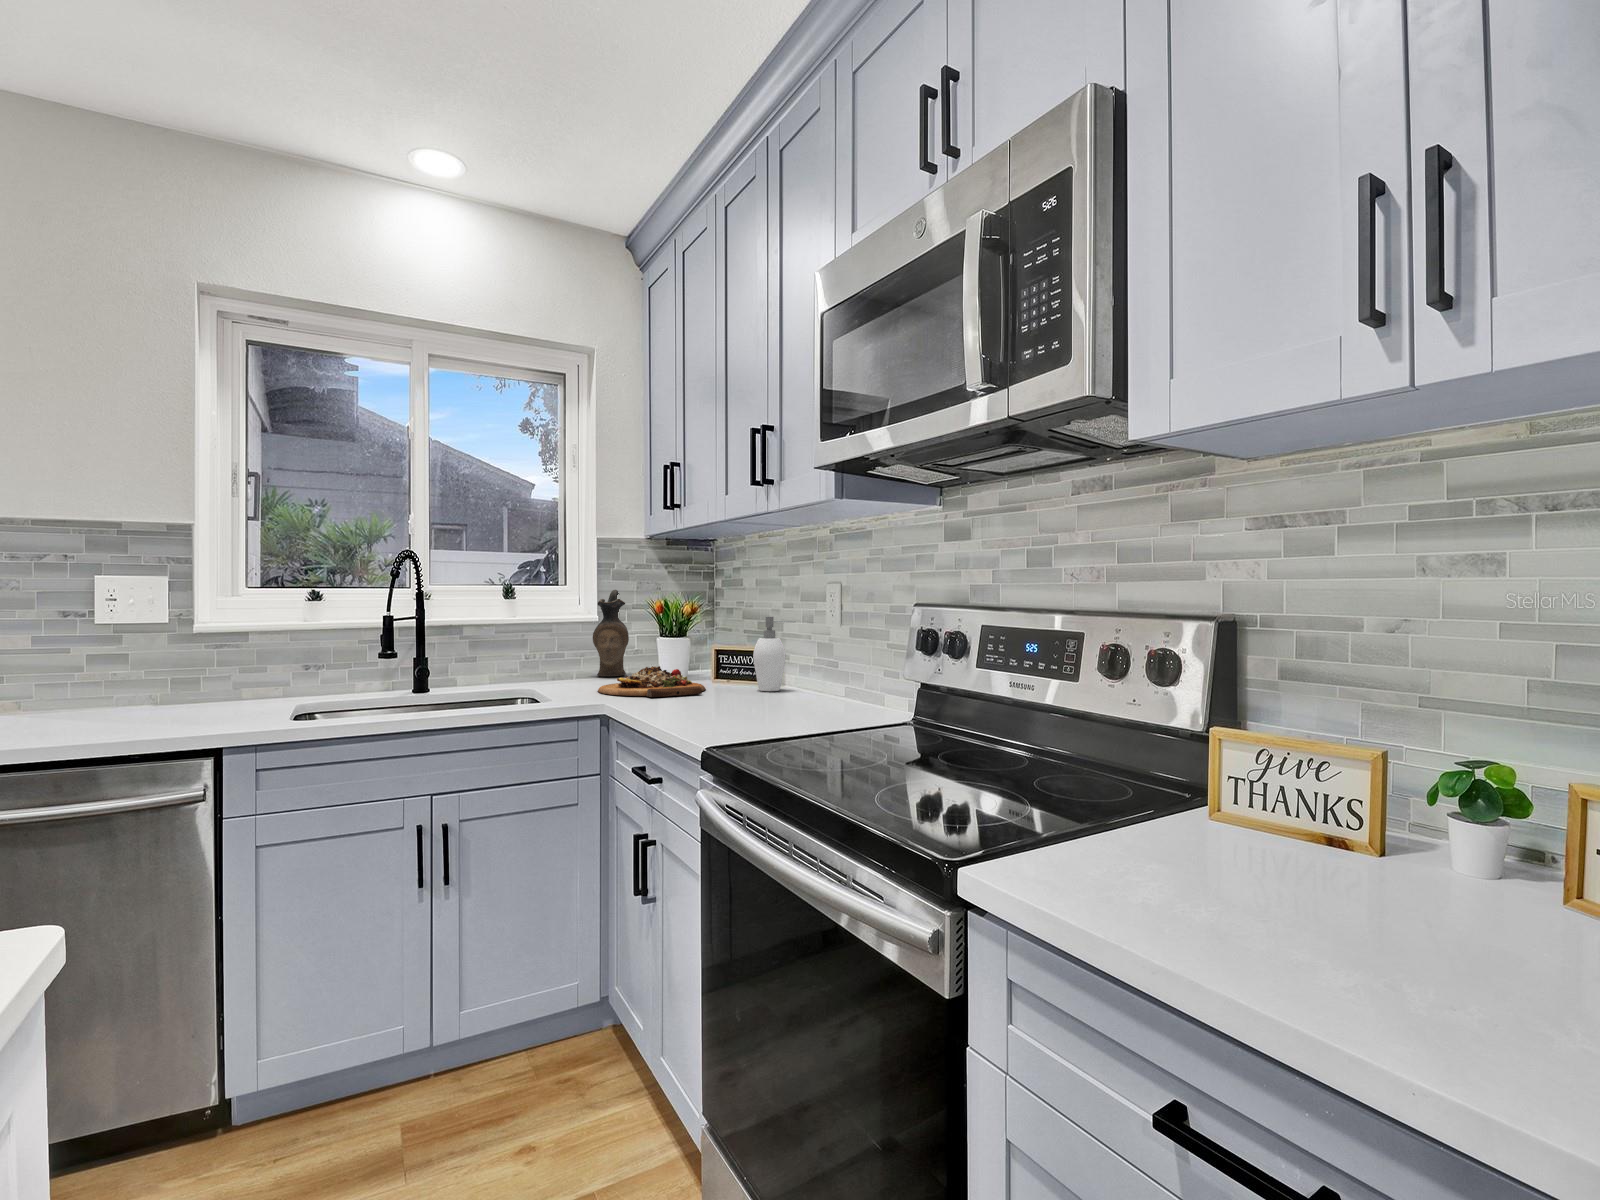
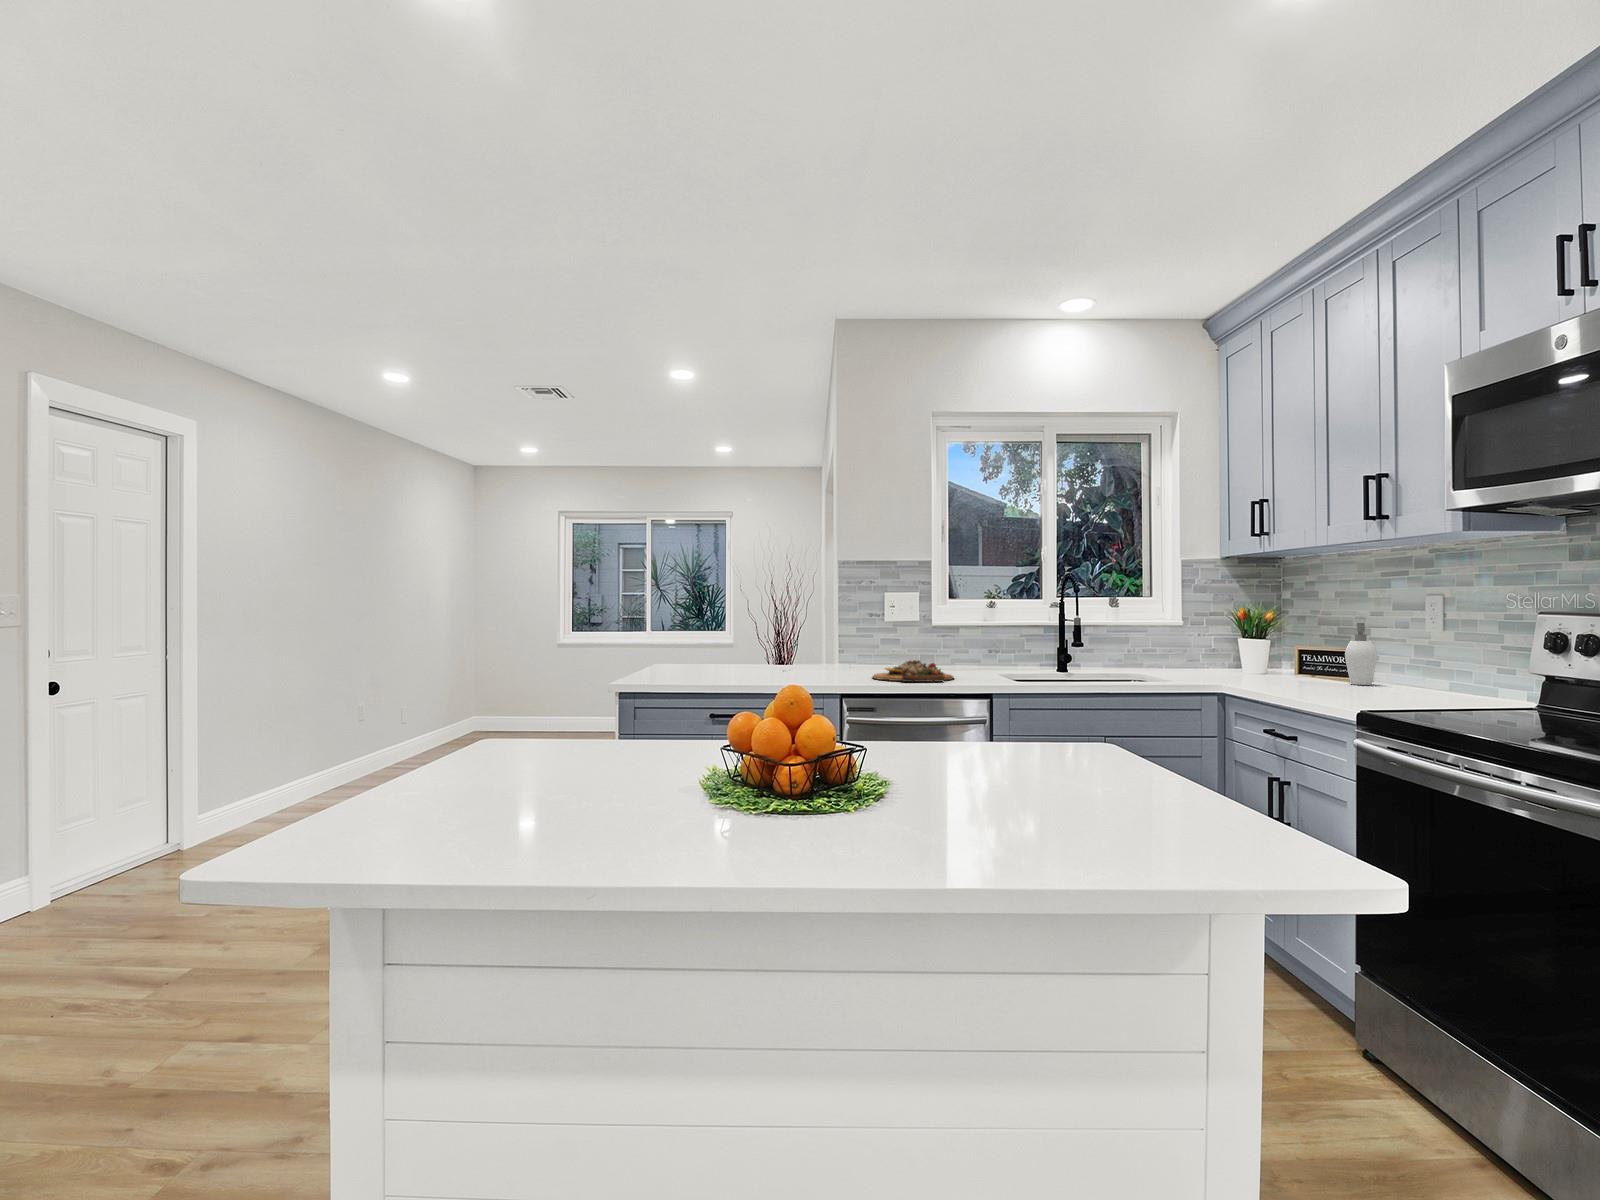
ceramic pitcher: present [593,590,629,676] -> none [1181,600,1212,671]
cutting board: present [598,666,705,697] -> present [872,660,954,682]

